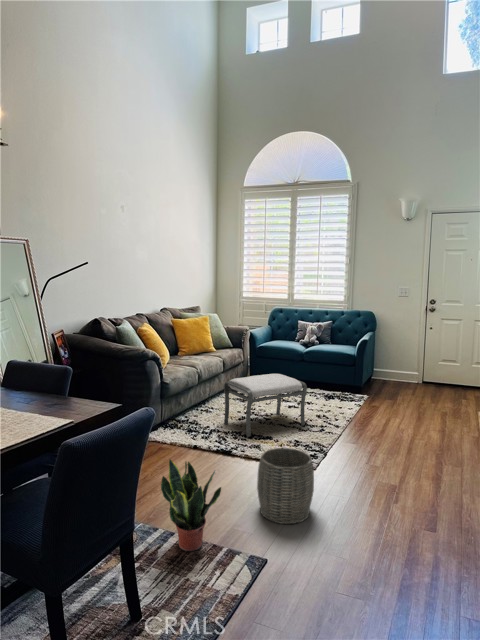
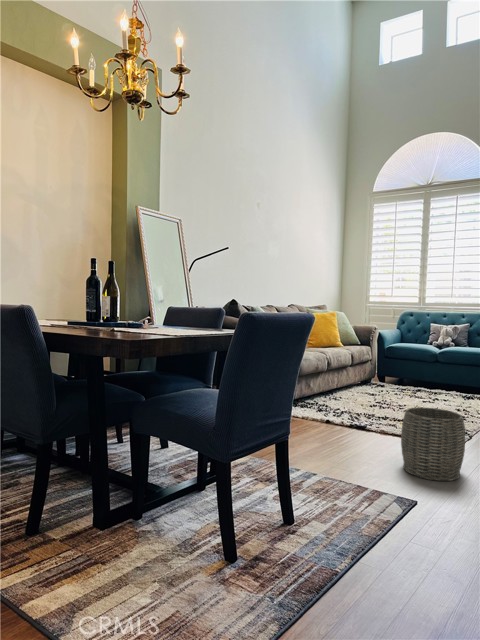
ottoman: present [224,374,307,437] -> none [355,361,446,418]
potted plant: present [161,459,221,551] -> none [306,392,368,487]

